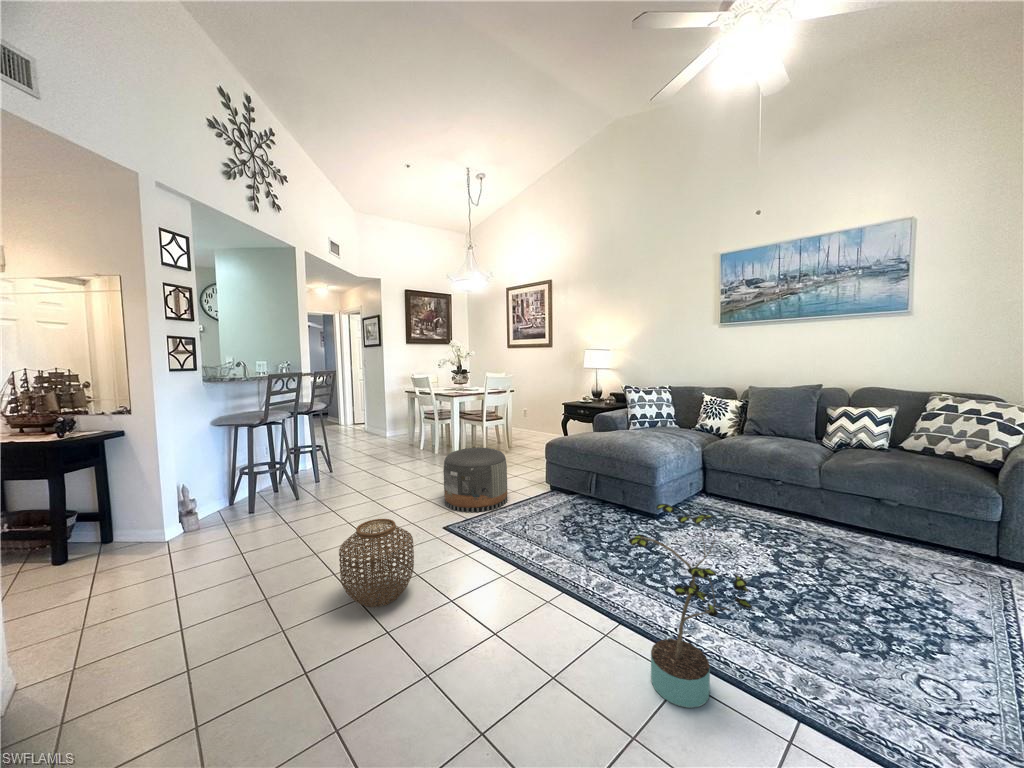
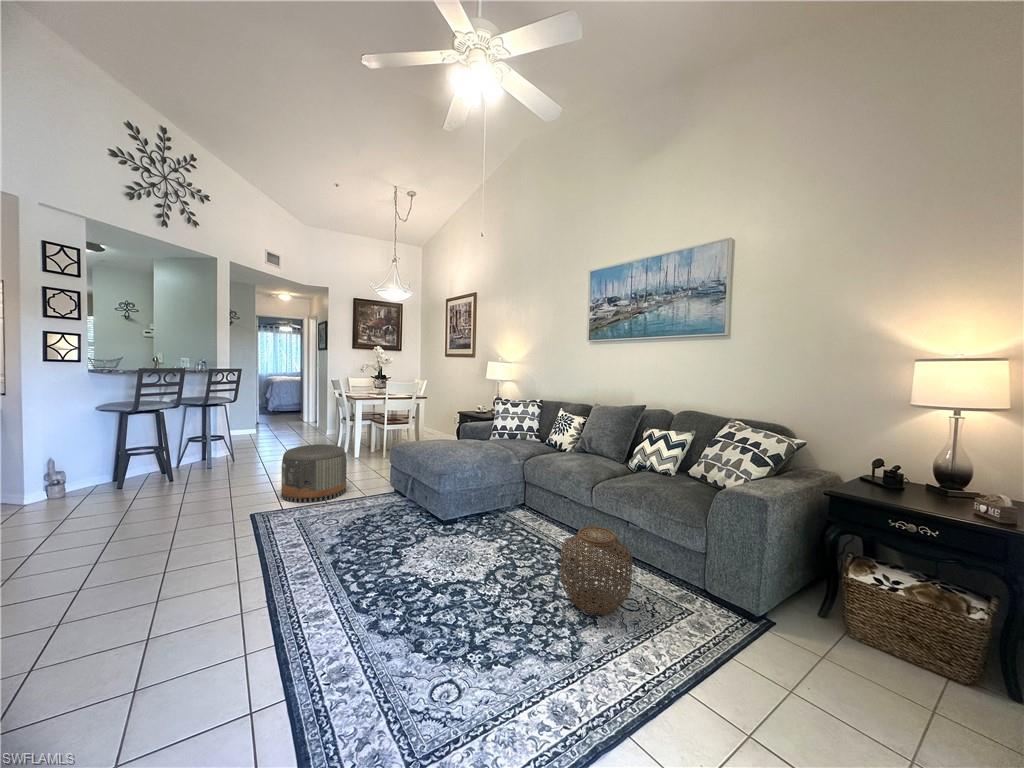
potted plant: present [628,504,752,708] -> none [180,491,286,671]
woven basket: present [339,519,414,607] -> present [560,527,632,615]

